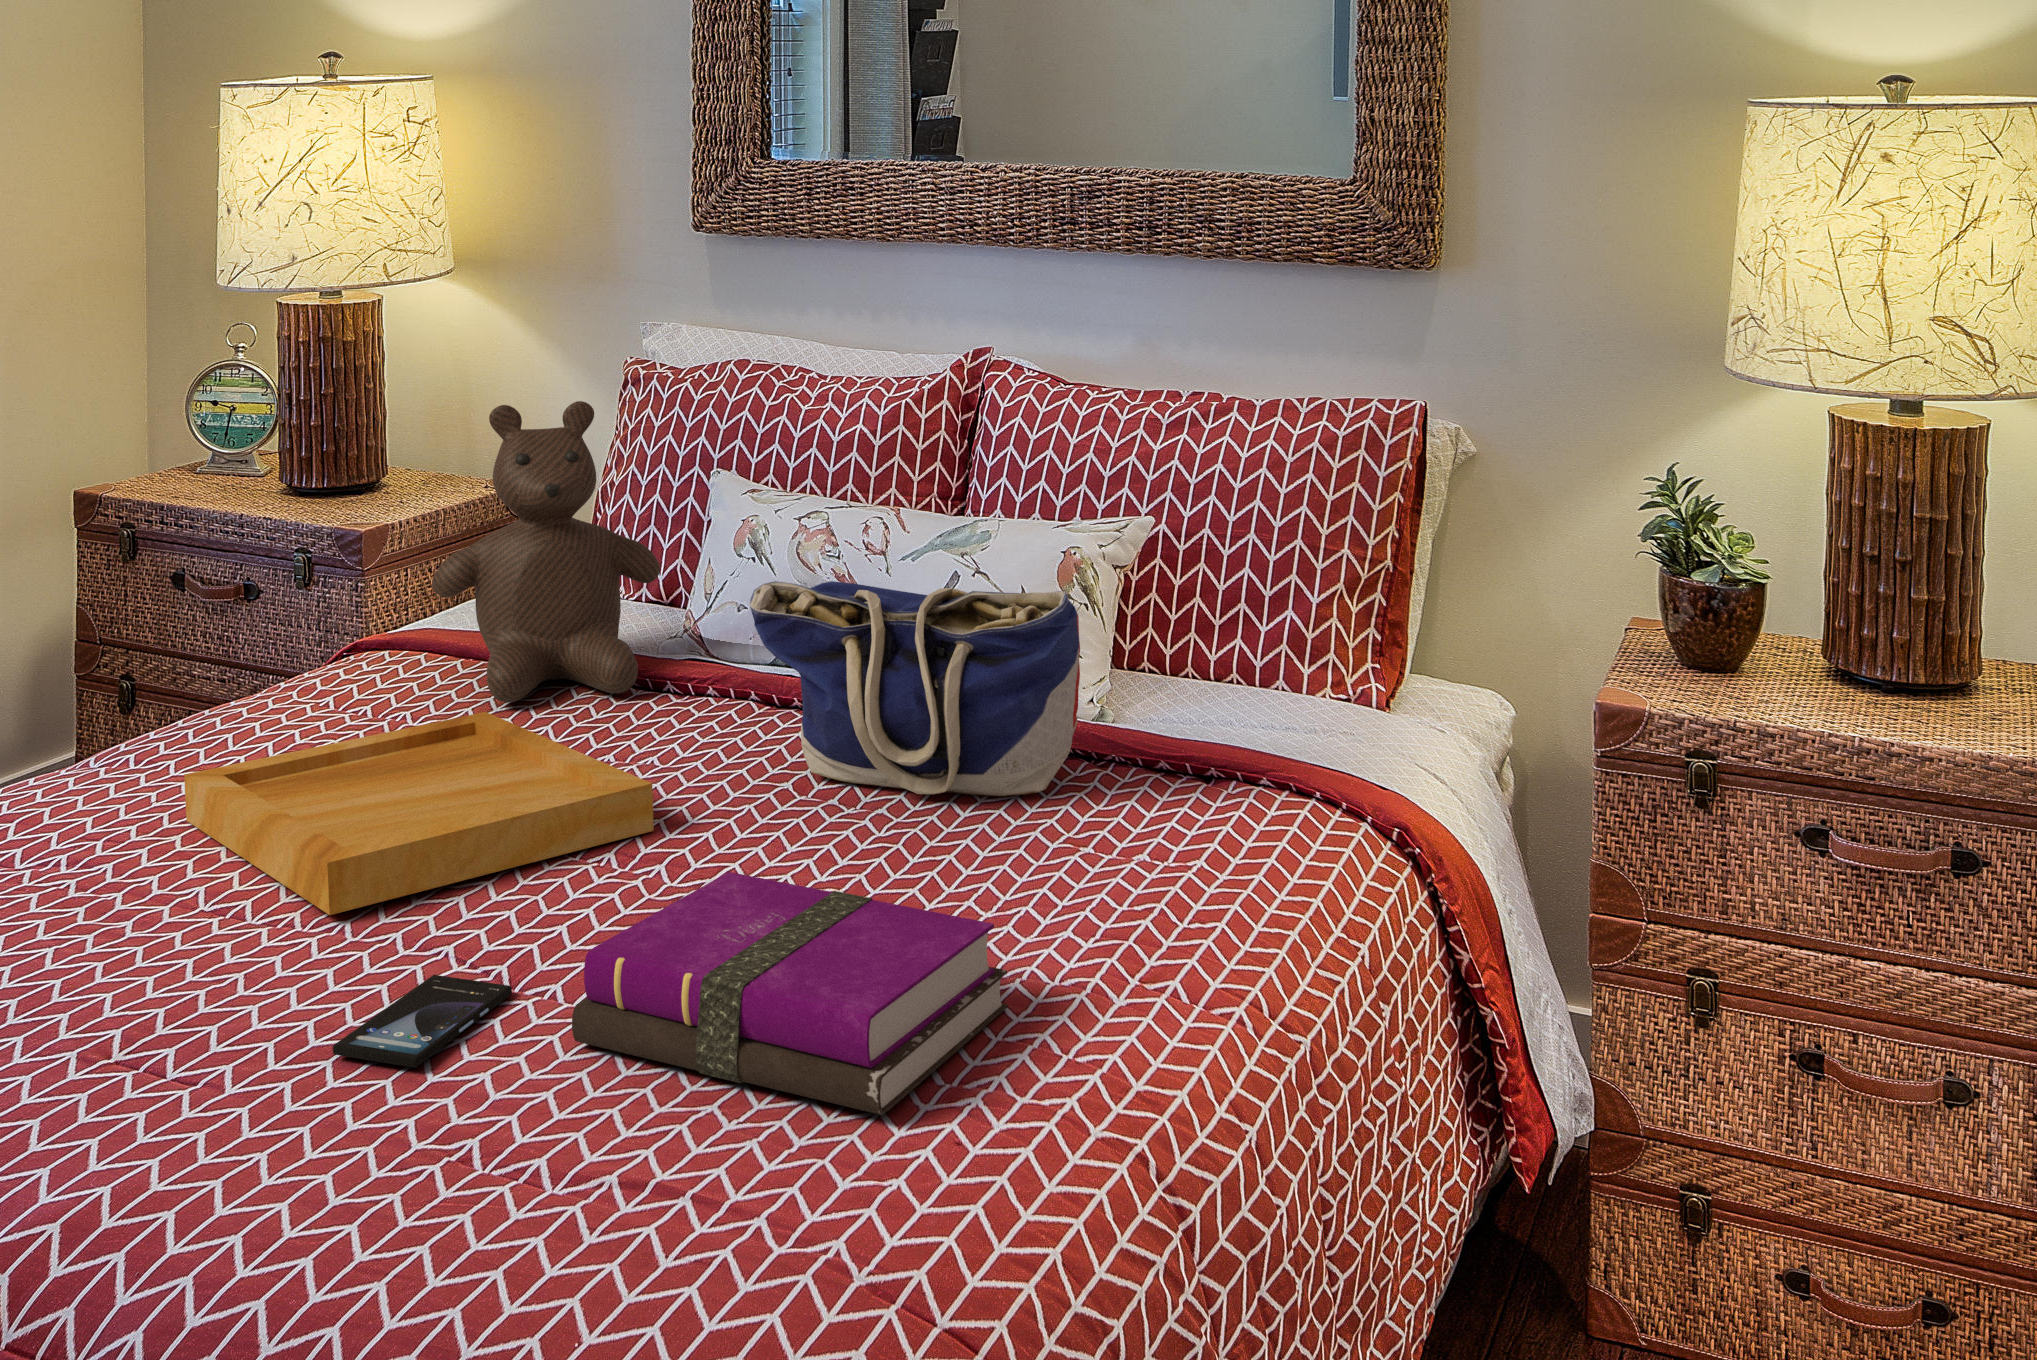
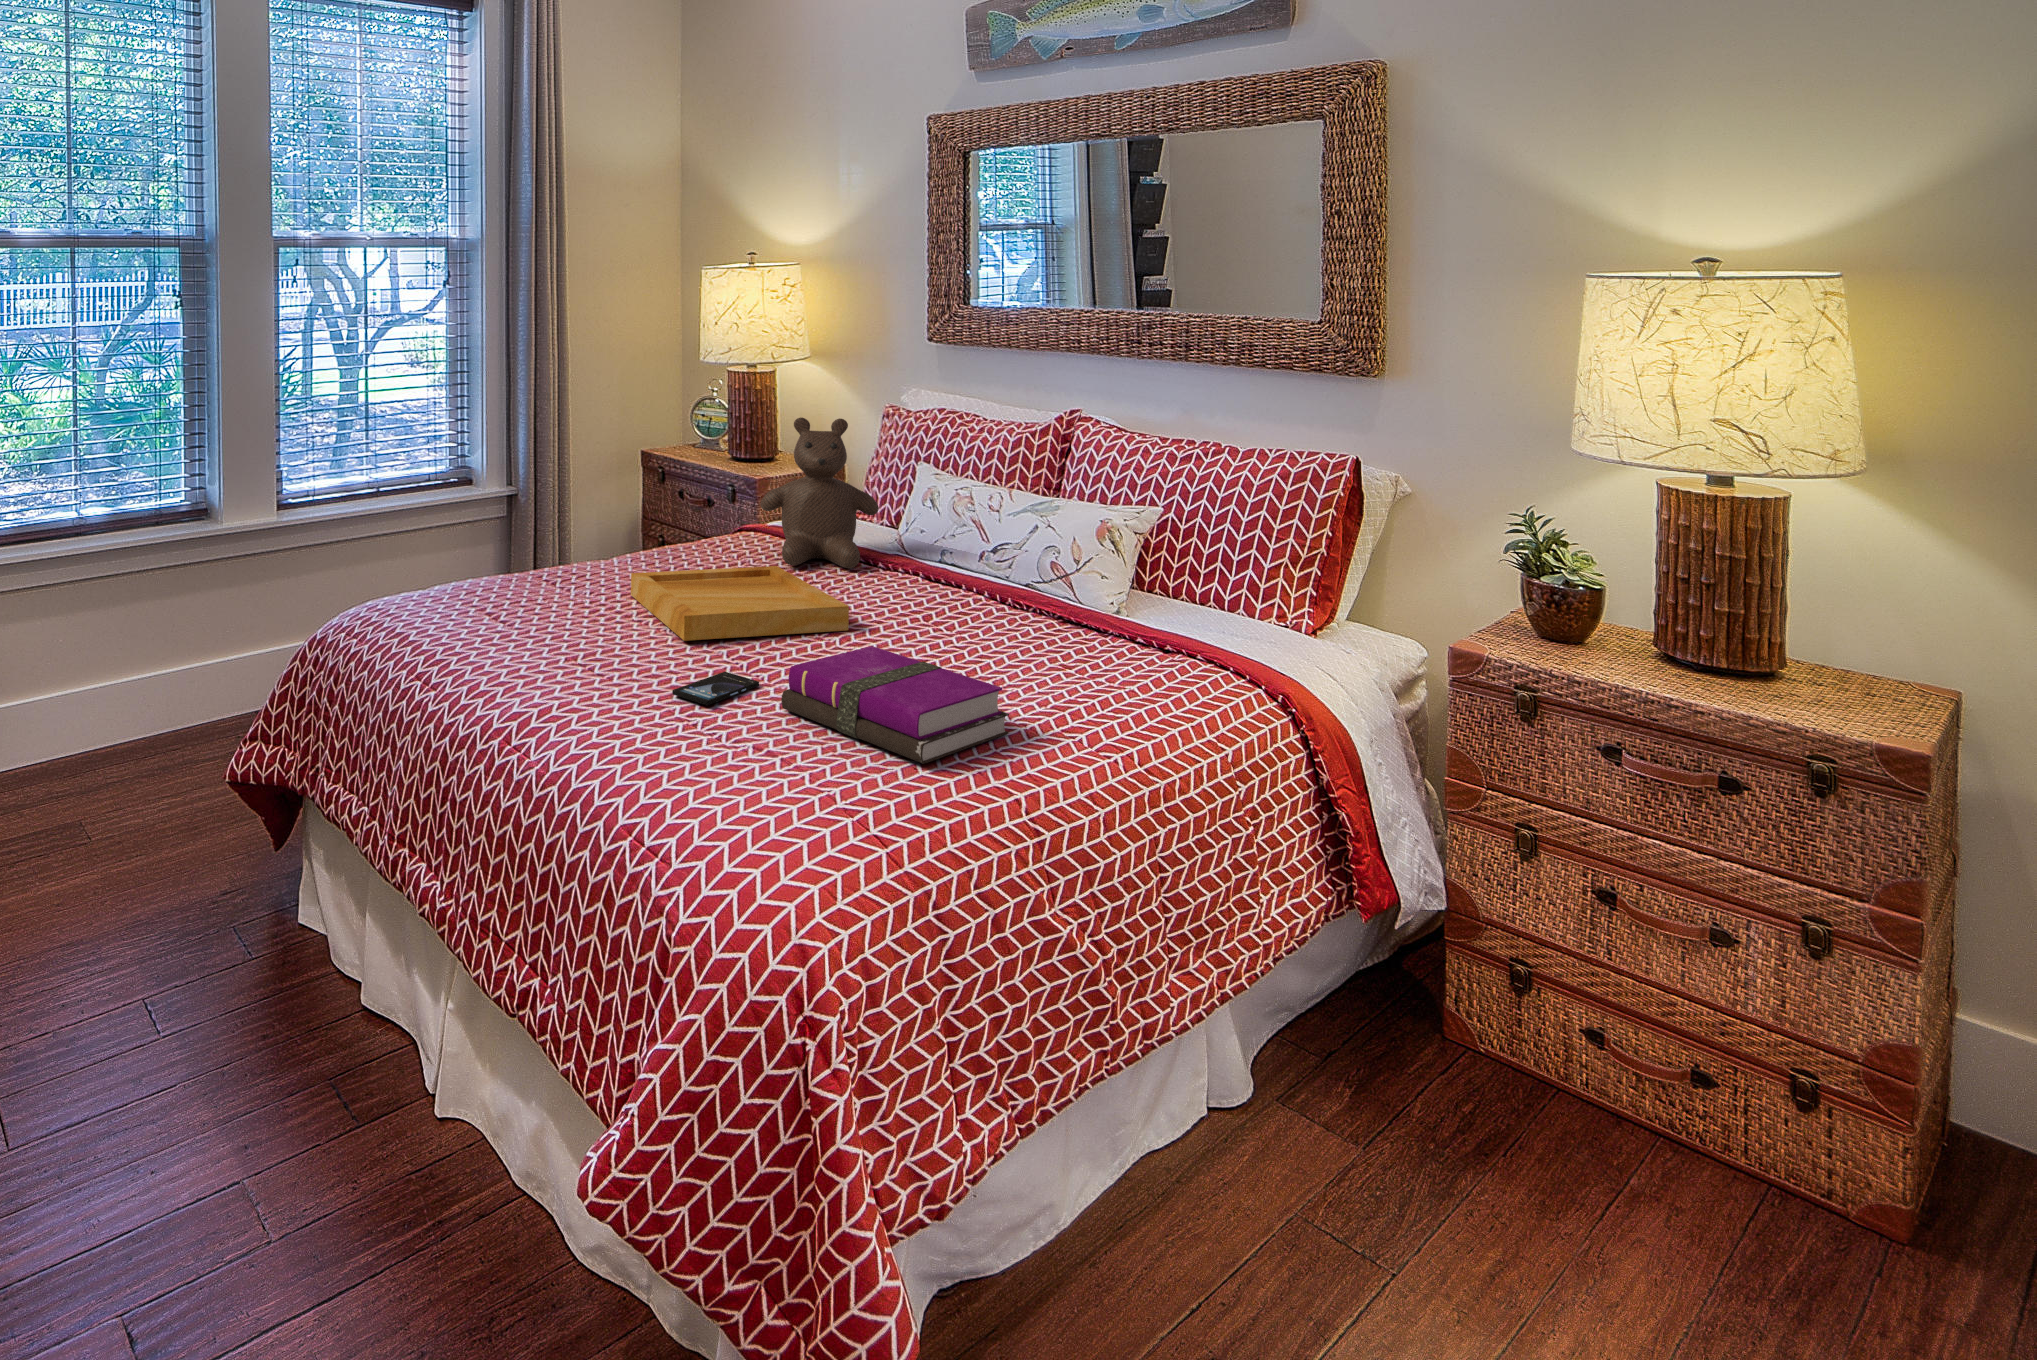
tote bag: present [750,581,1080,796] -> none [909,513,1092,643]

